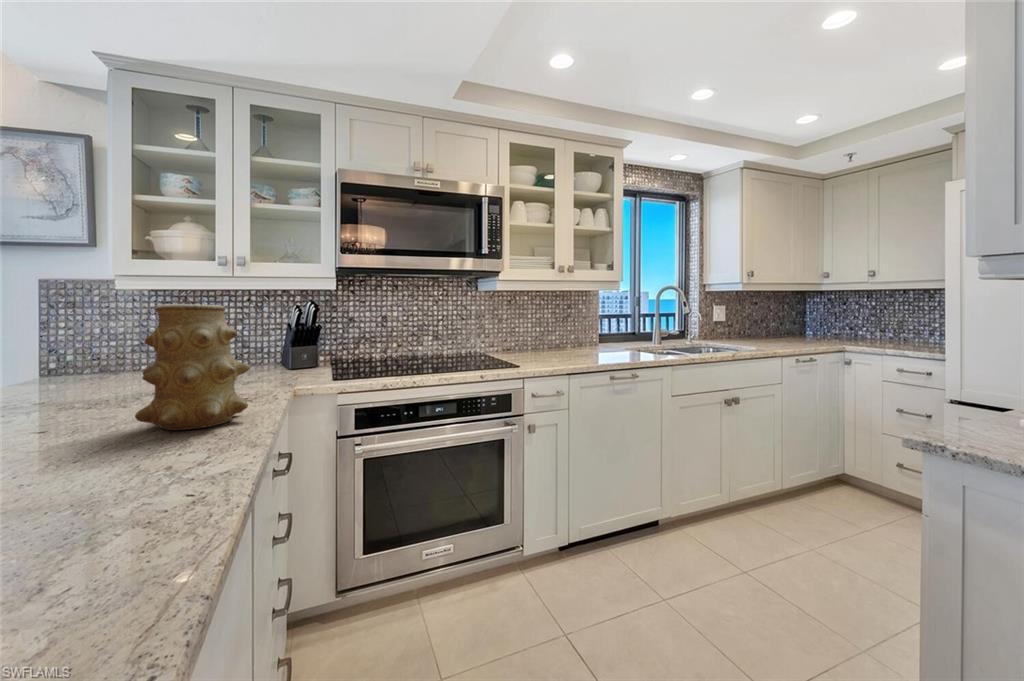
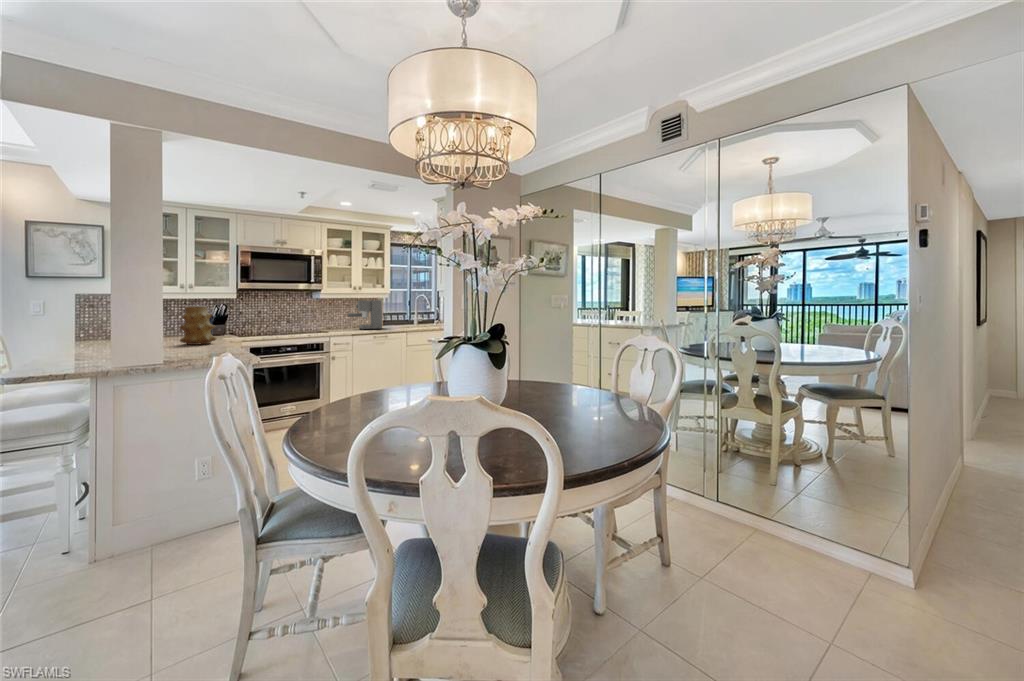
coffee maker: none [545,294,615,356] -> present [348,300,382,329]

